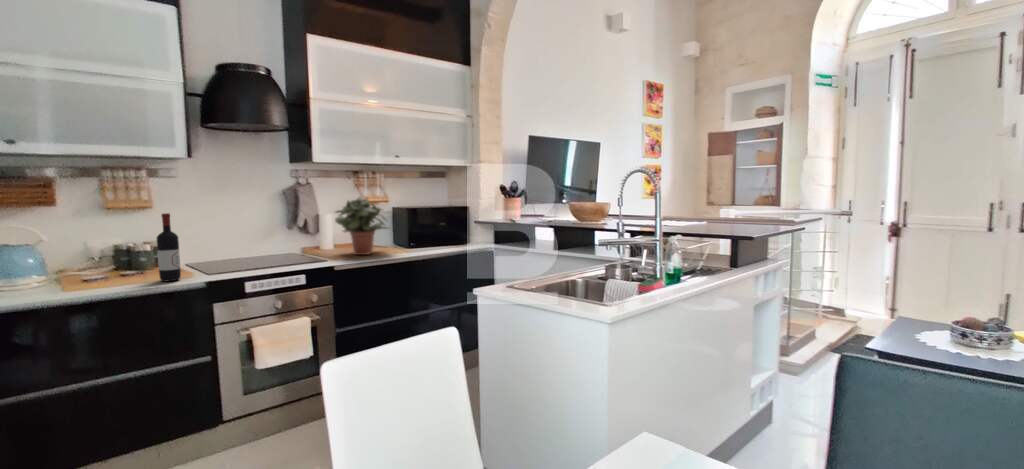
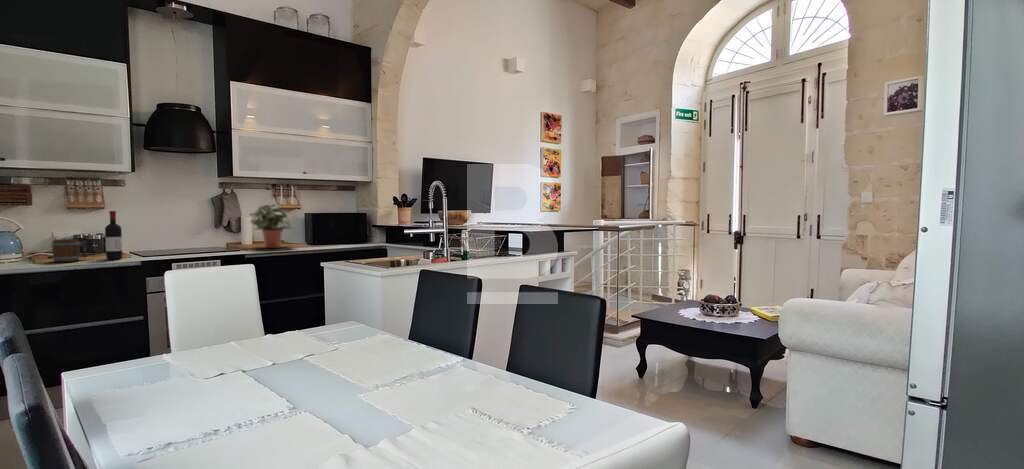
mug: none [85,254,133,289] -> present [52,239,87,262]

